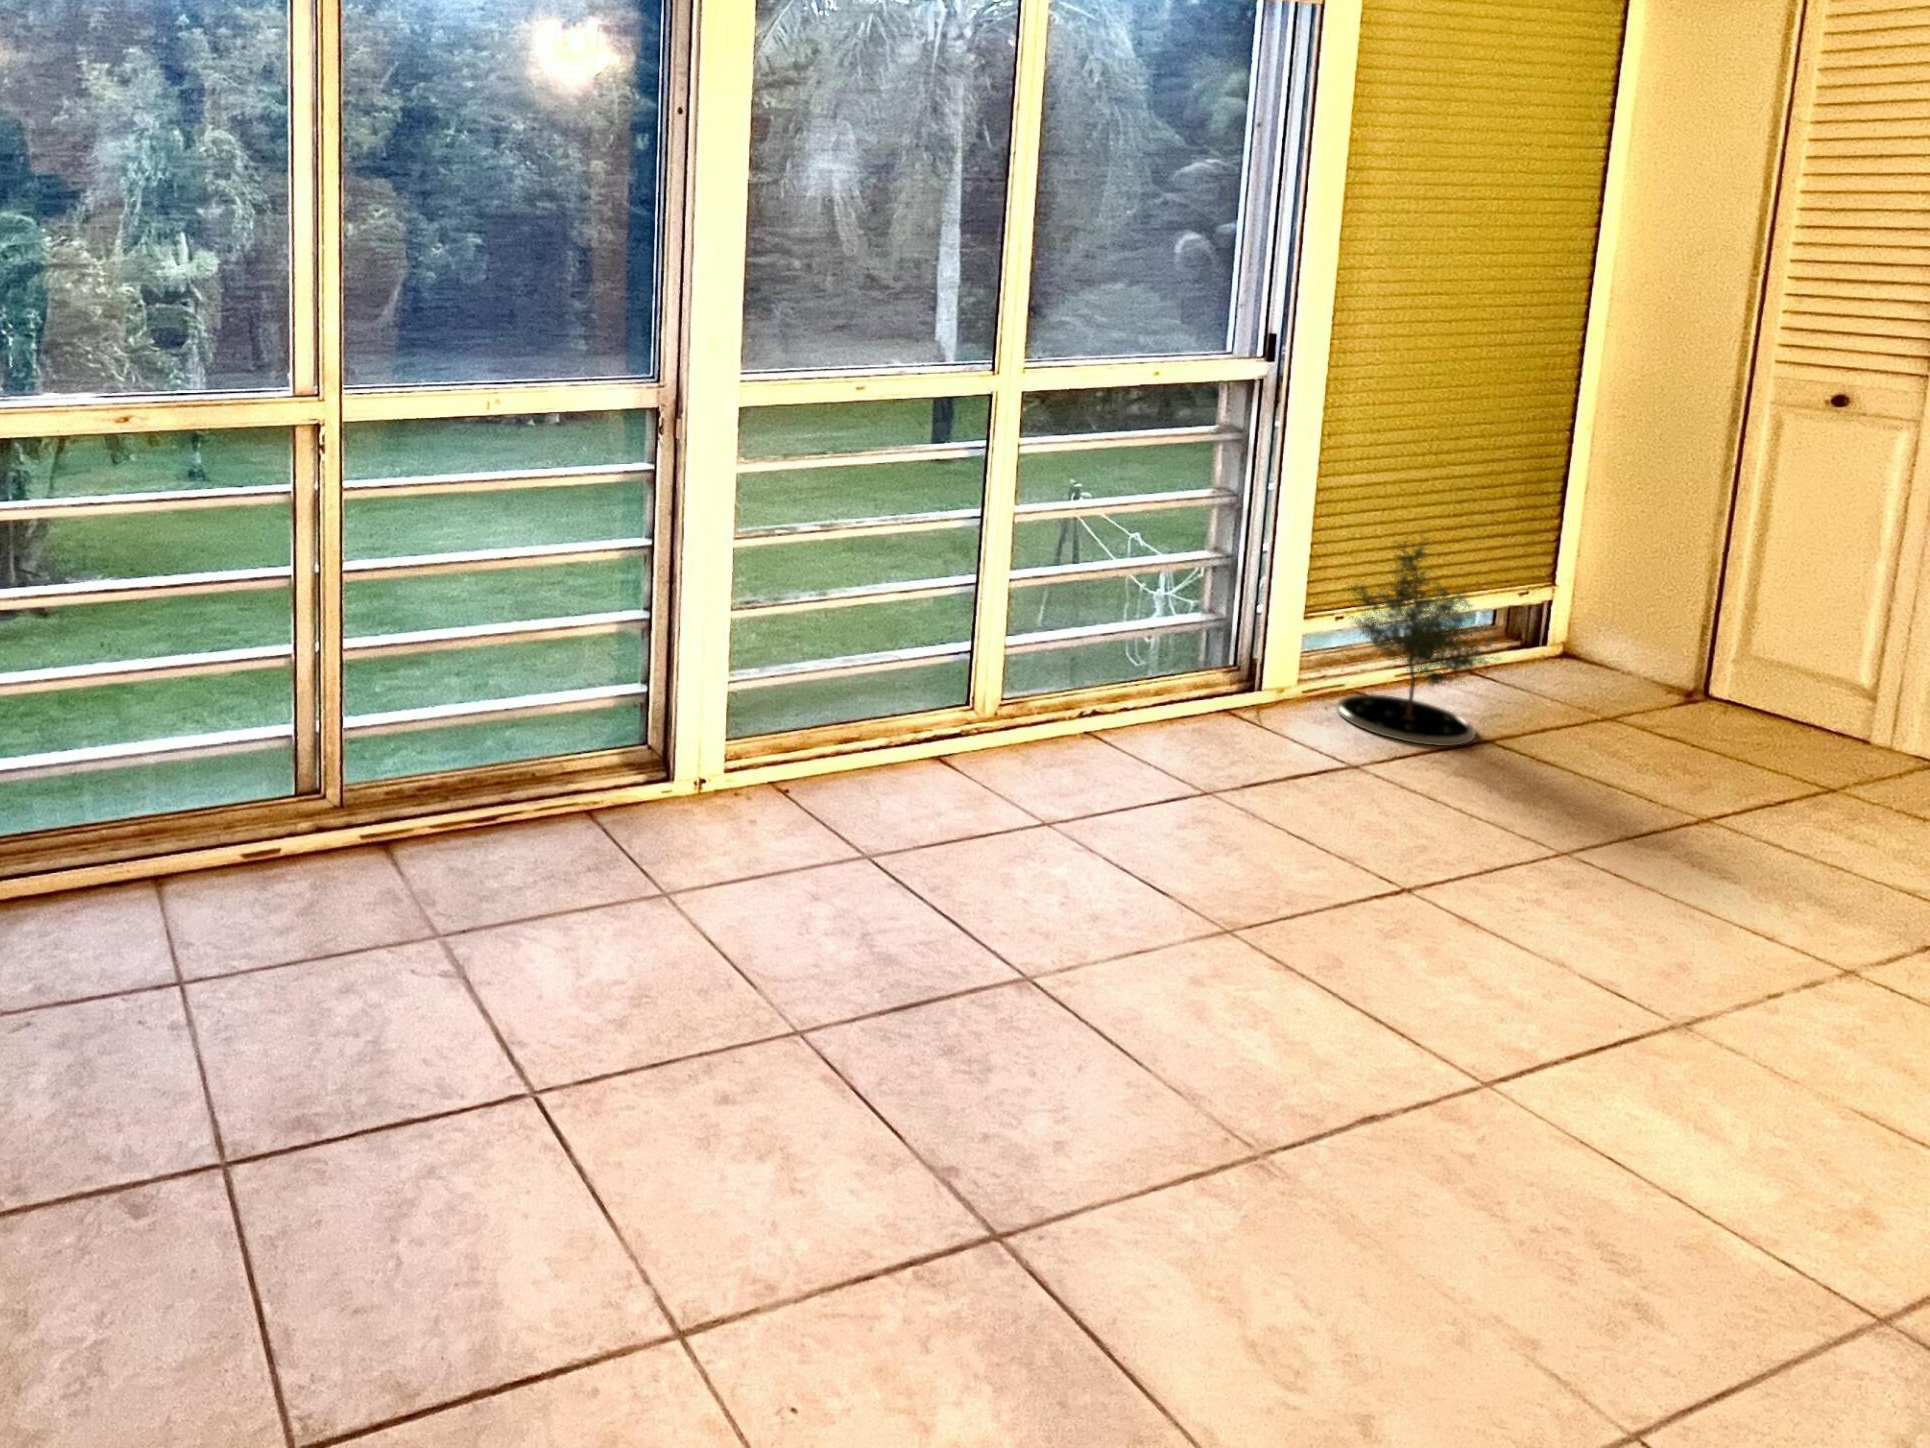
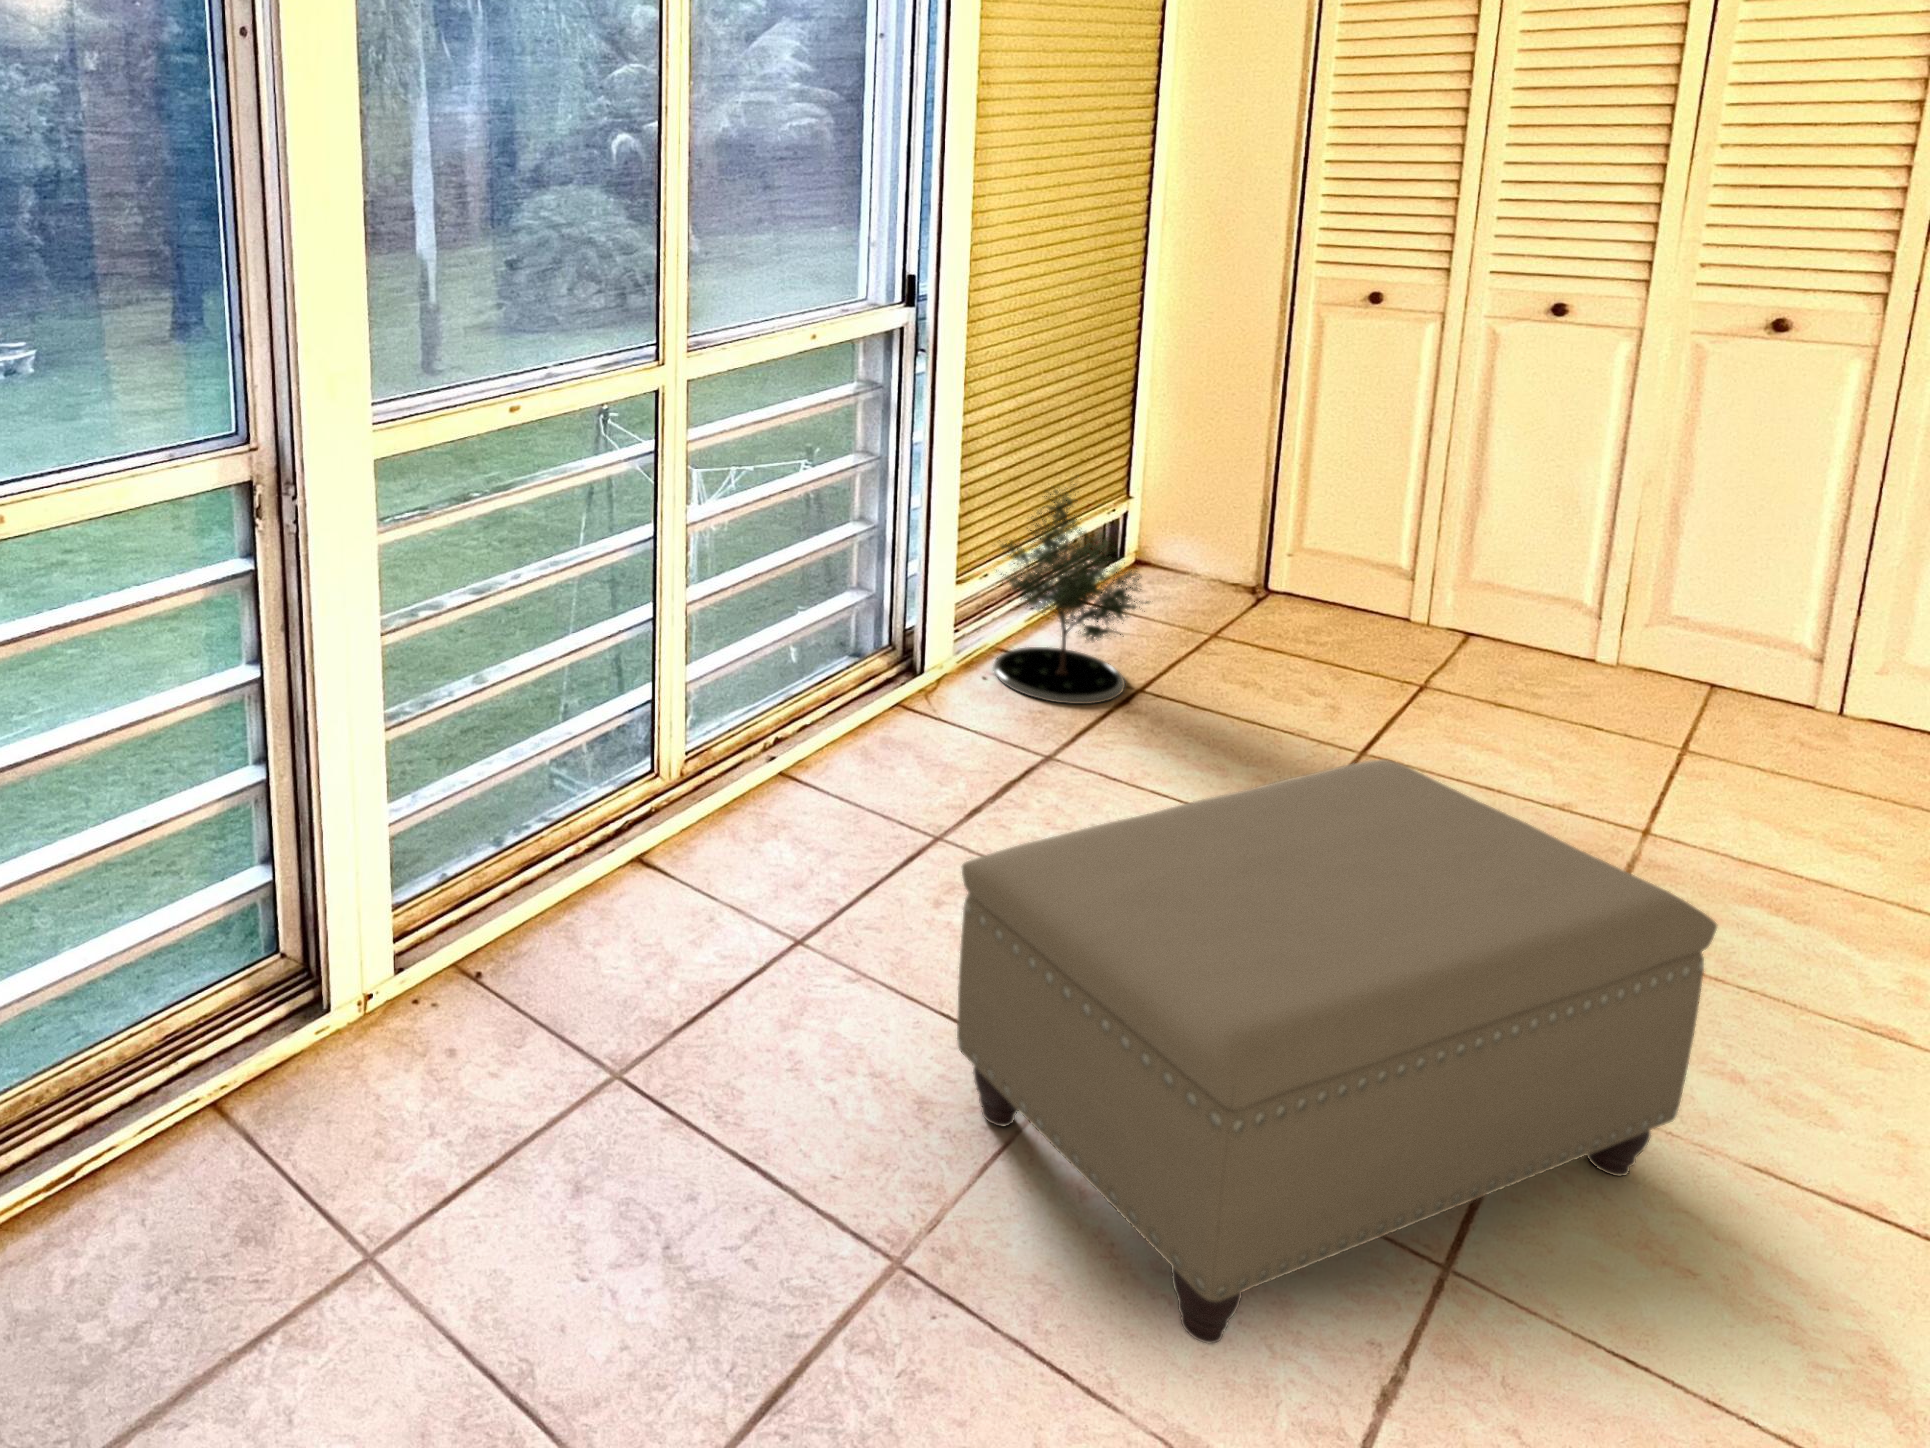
ottoman: none [1134,735,1840,1115] -> present [957,759,1717,1343]

